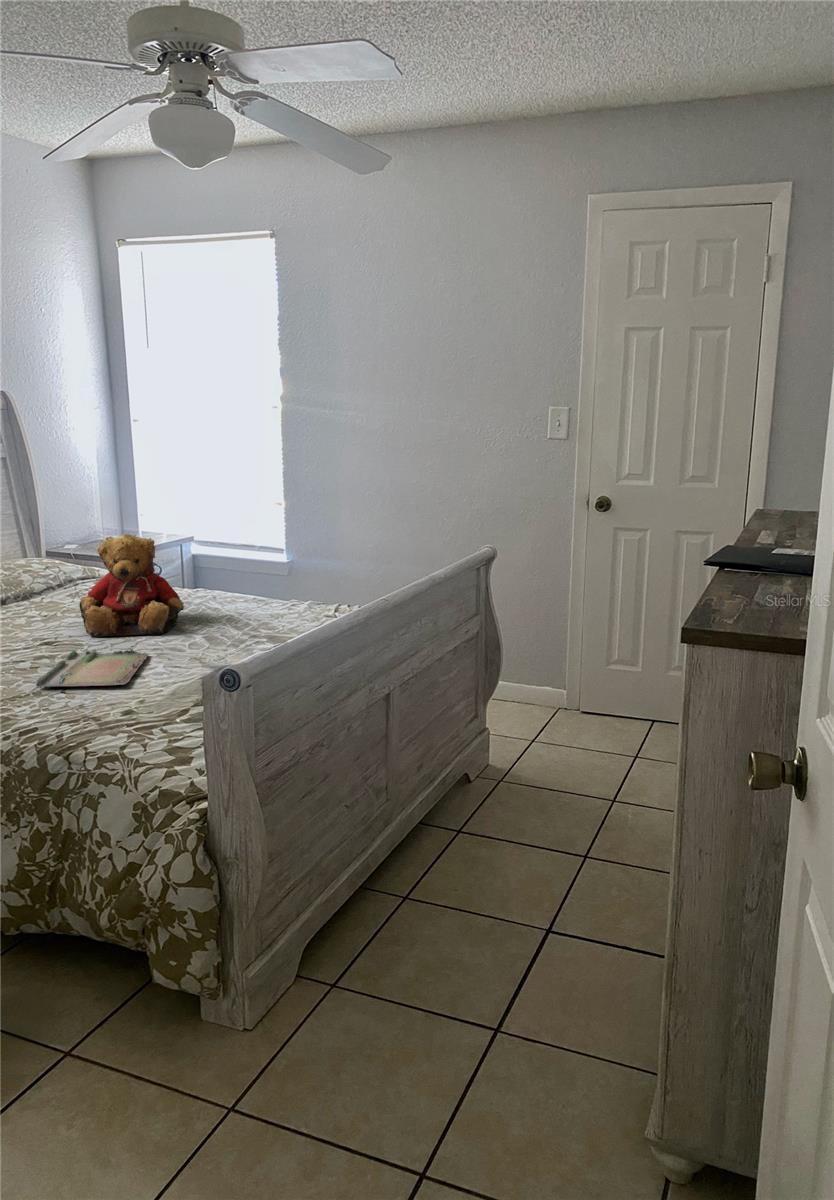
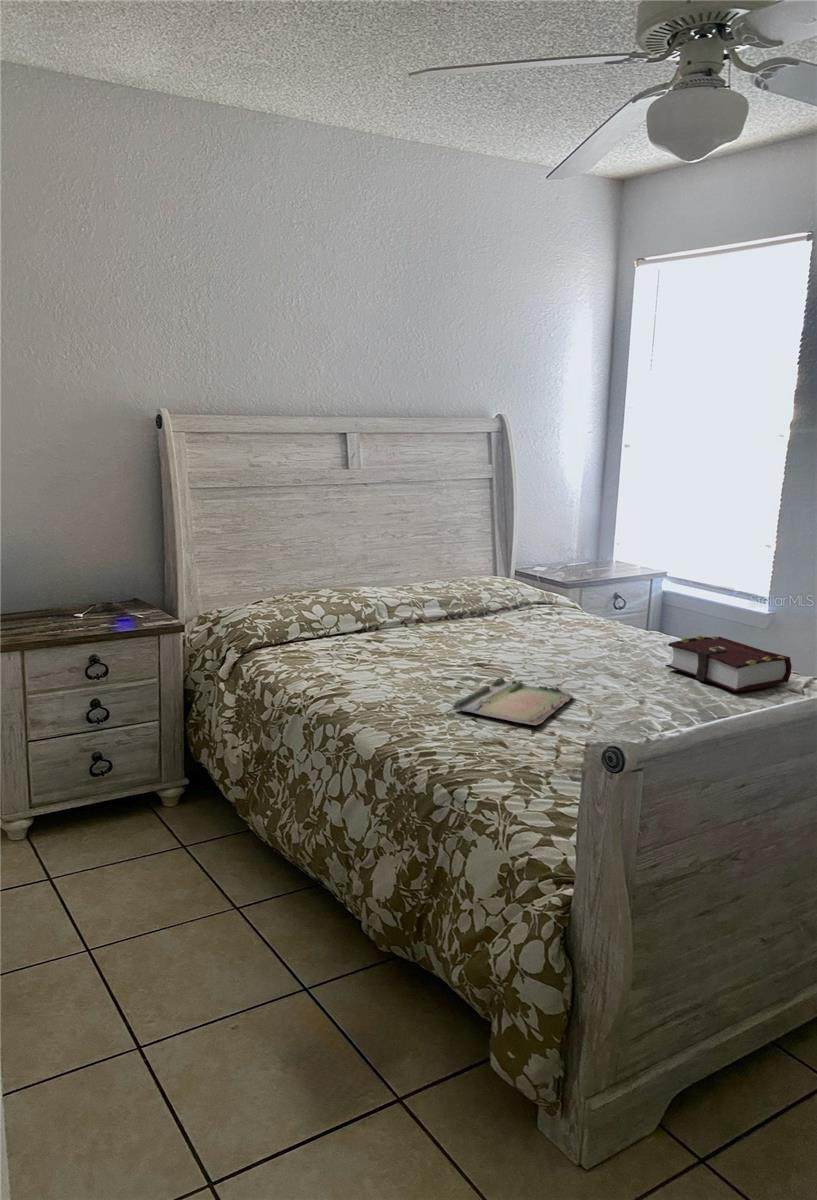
teddy bear: present [79,534,184,637] -> none [518,564,627,676]
book: none [220,582,324,625] -> present [665,636,792,691]

